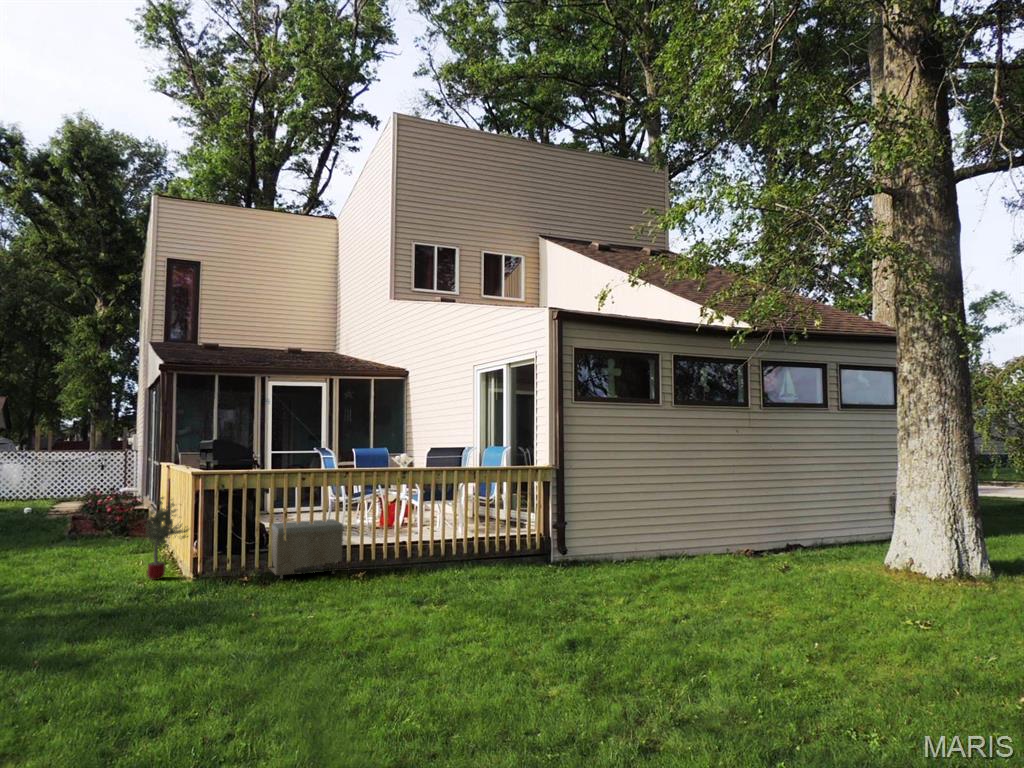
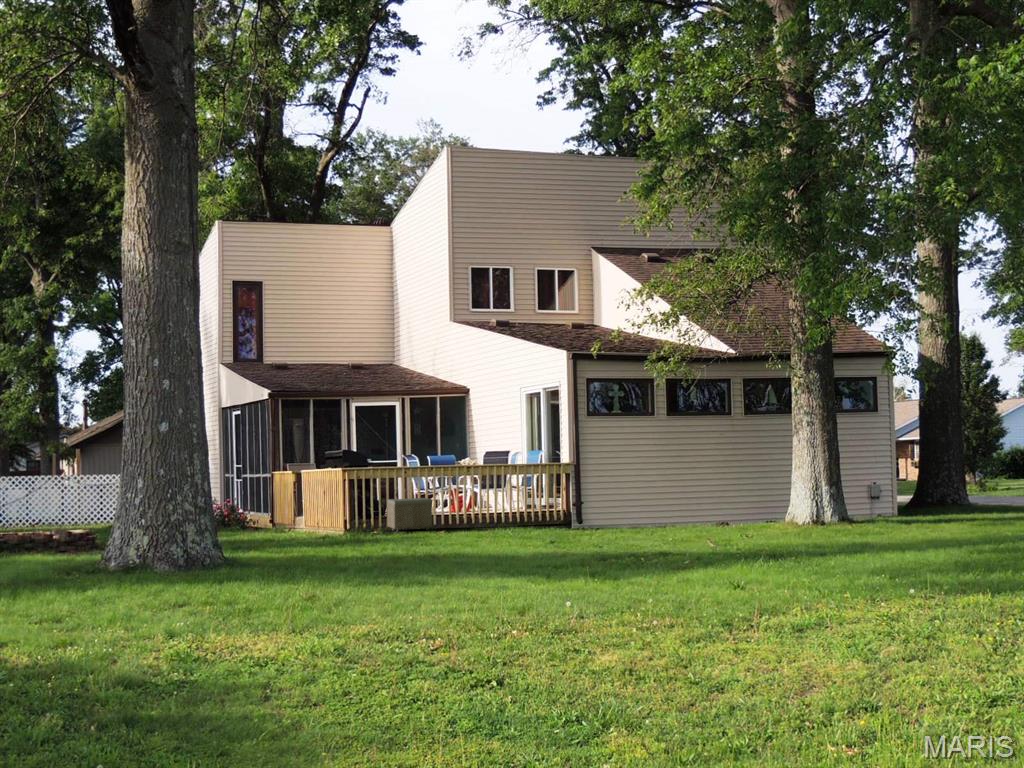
potted tree: present [145,497,189,580] -> none [317,484,343,532]

